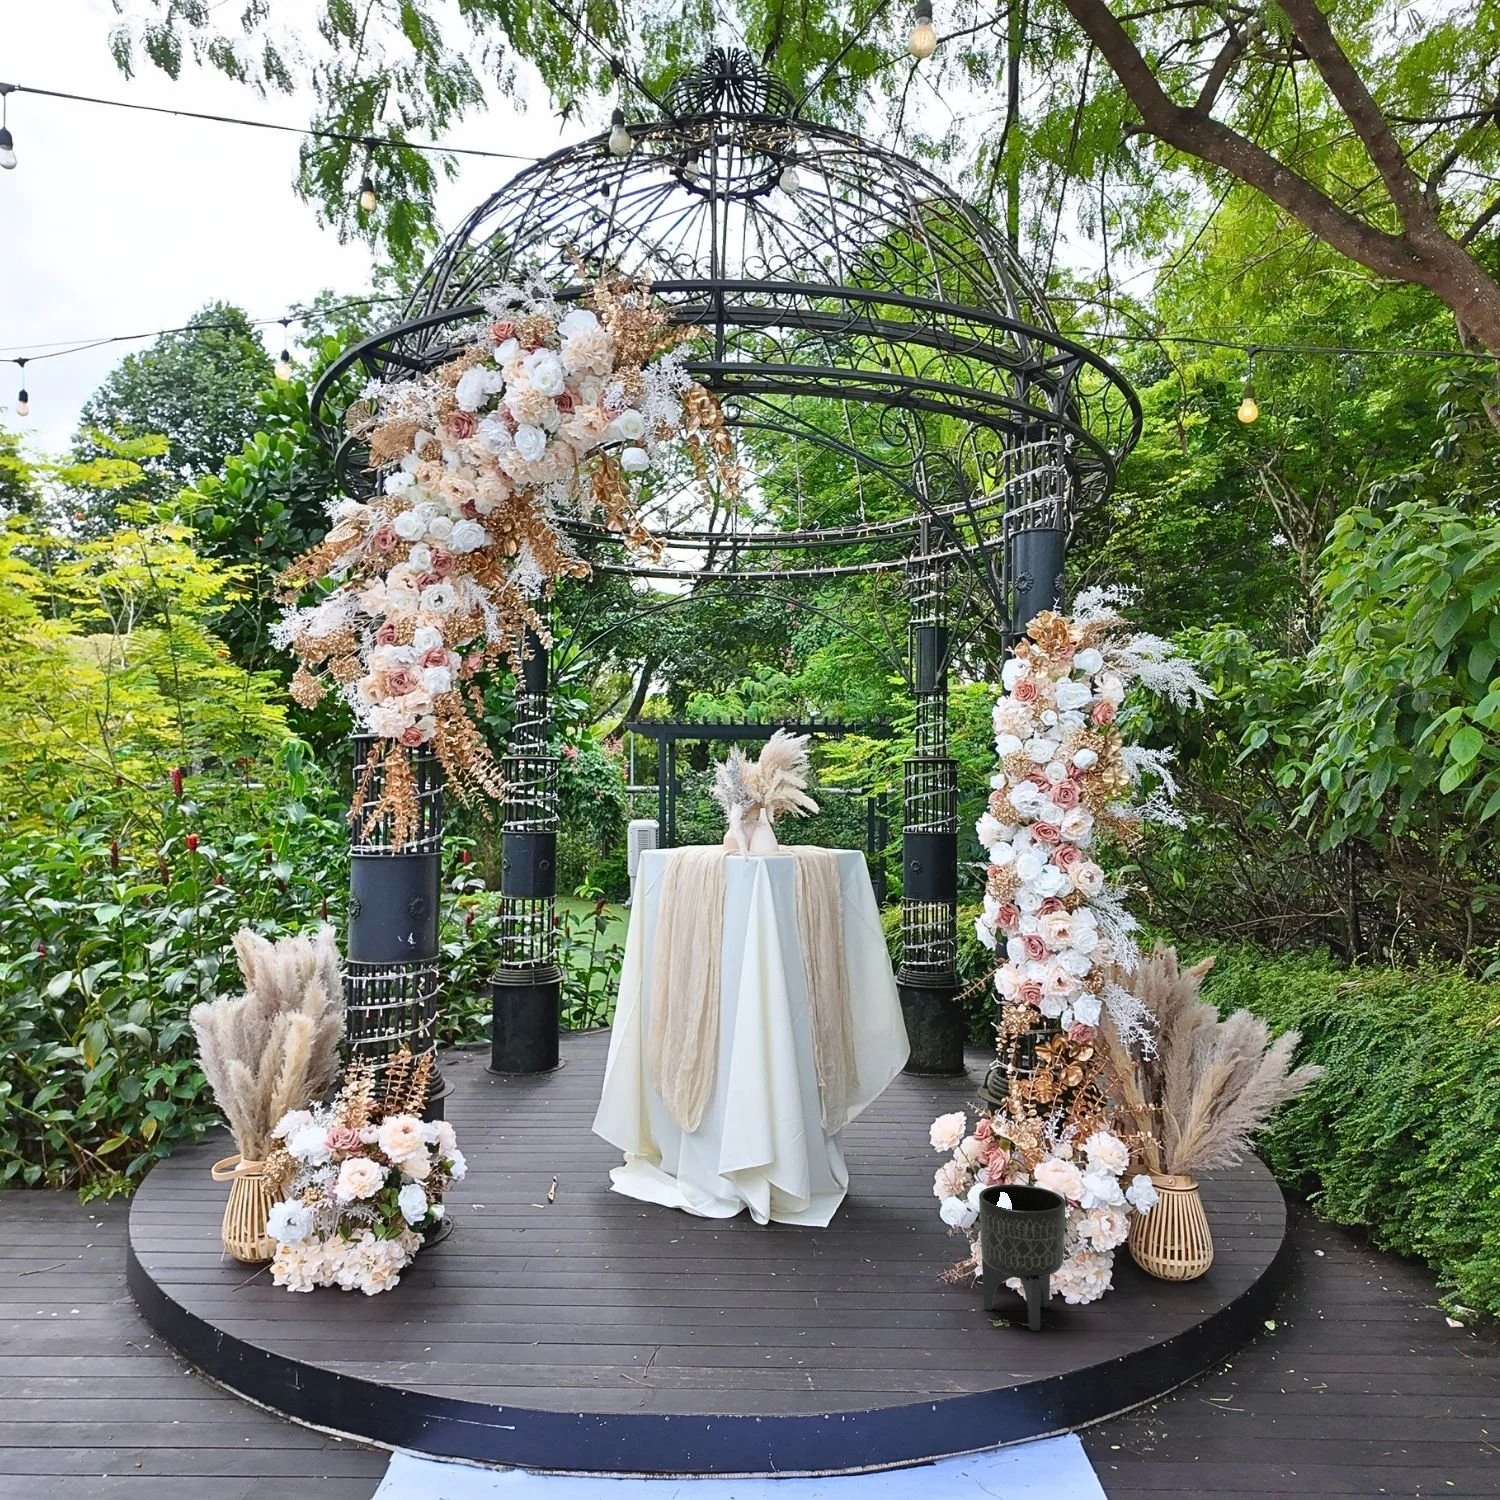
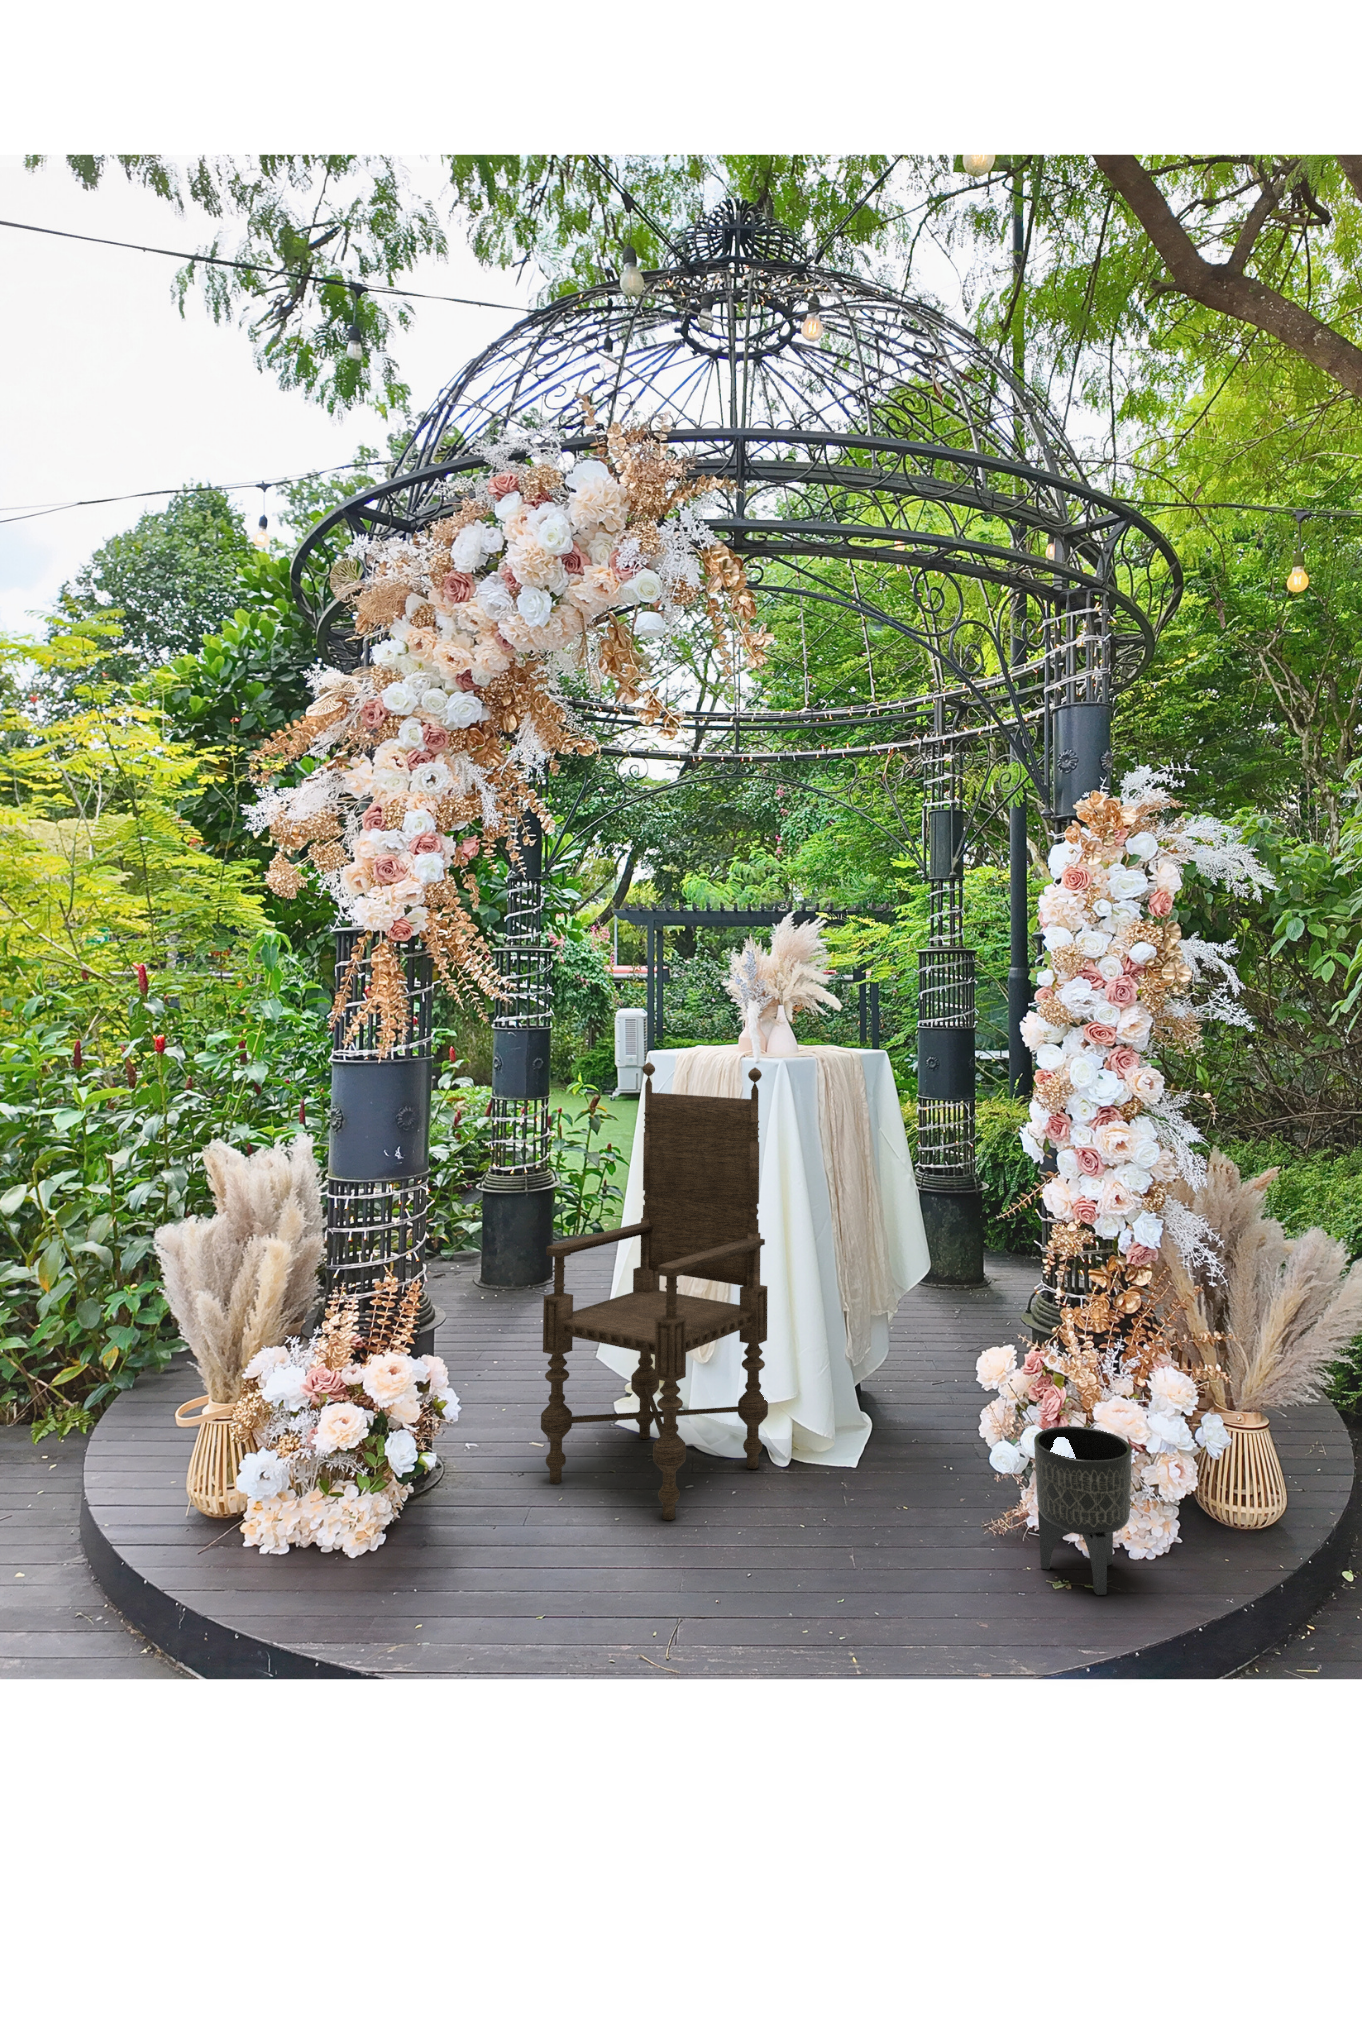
armchair: none [540,859,747,1268] -> present [541,1062,768,1520]

